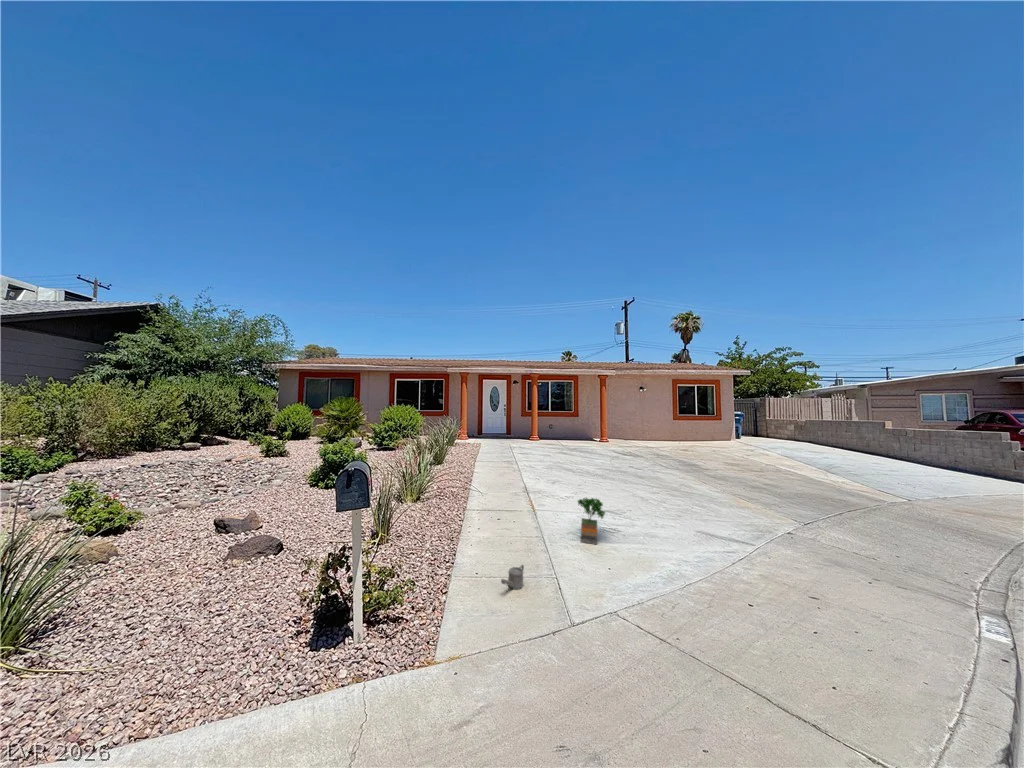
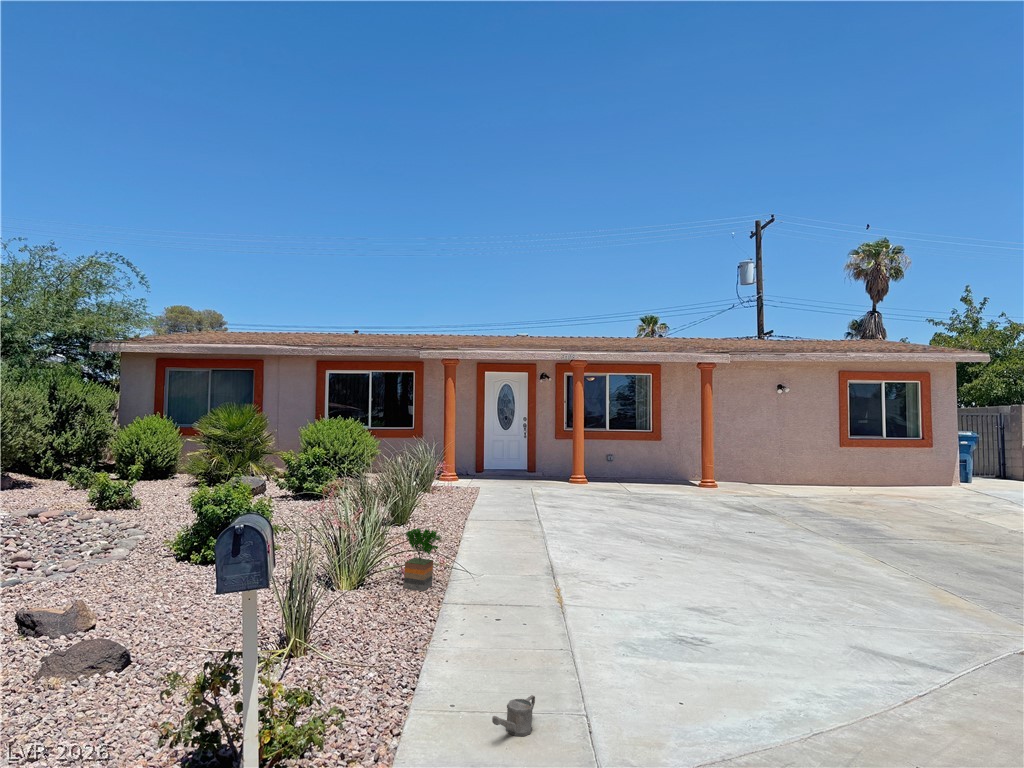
potted tree: present [578,498,605,545] -> present [404,528,441,591]

